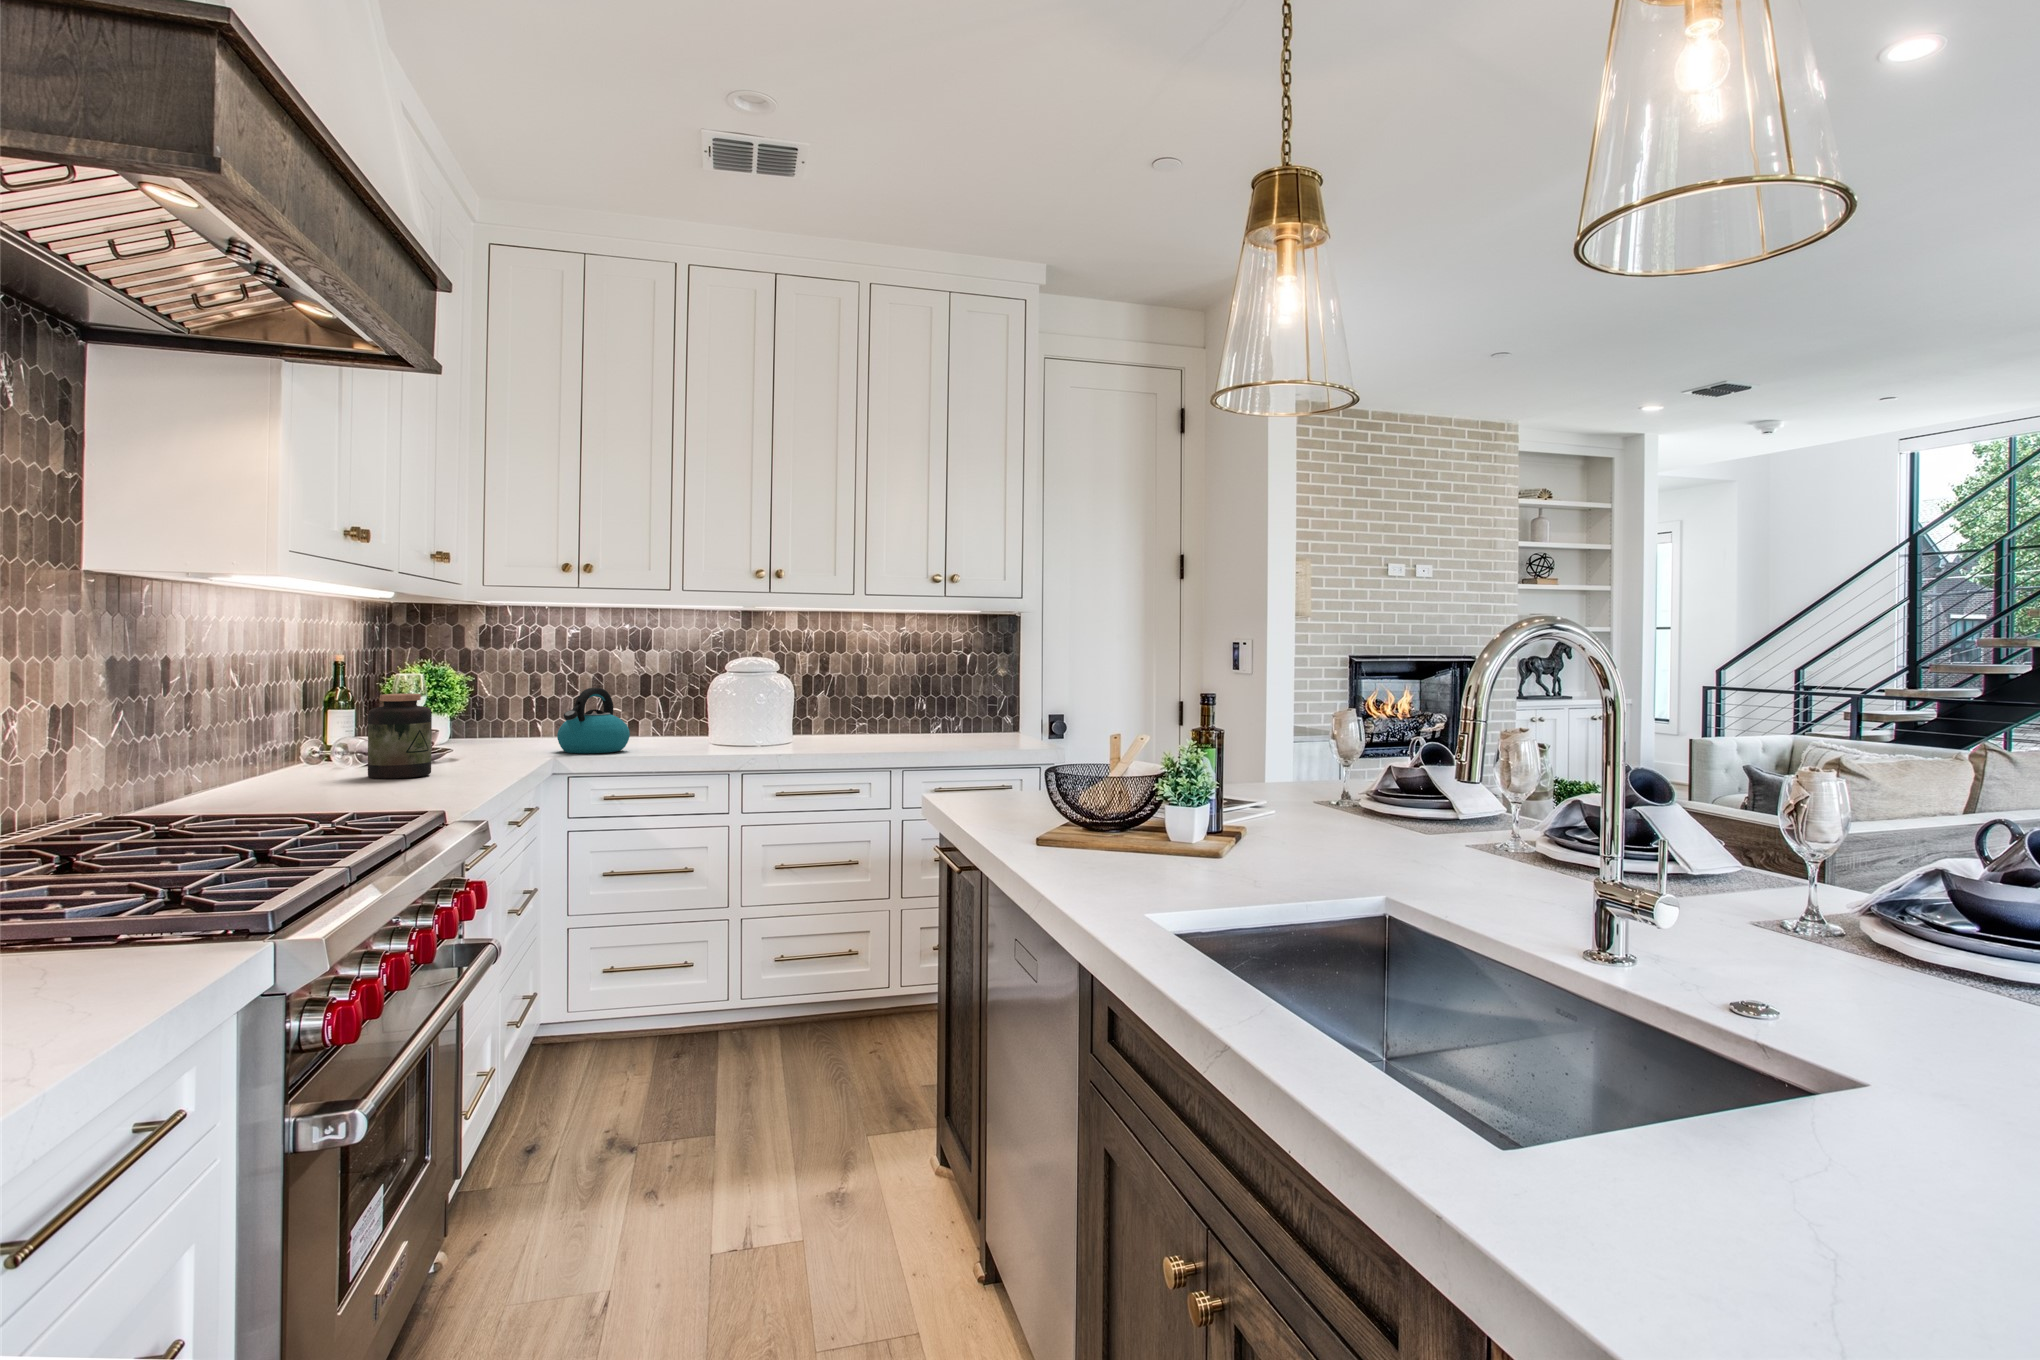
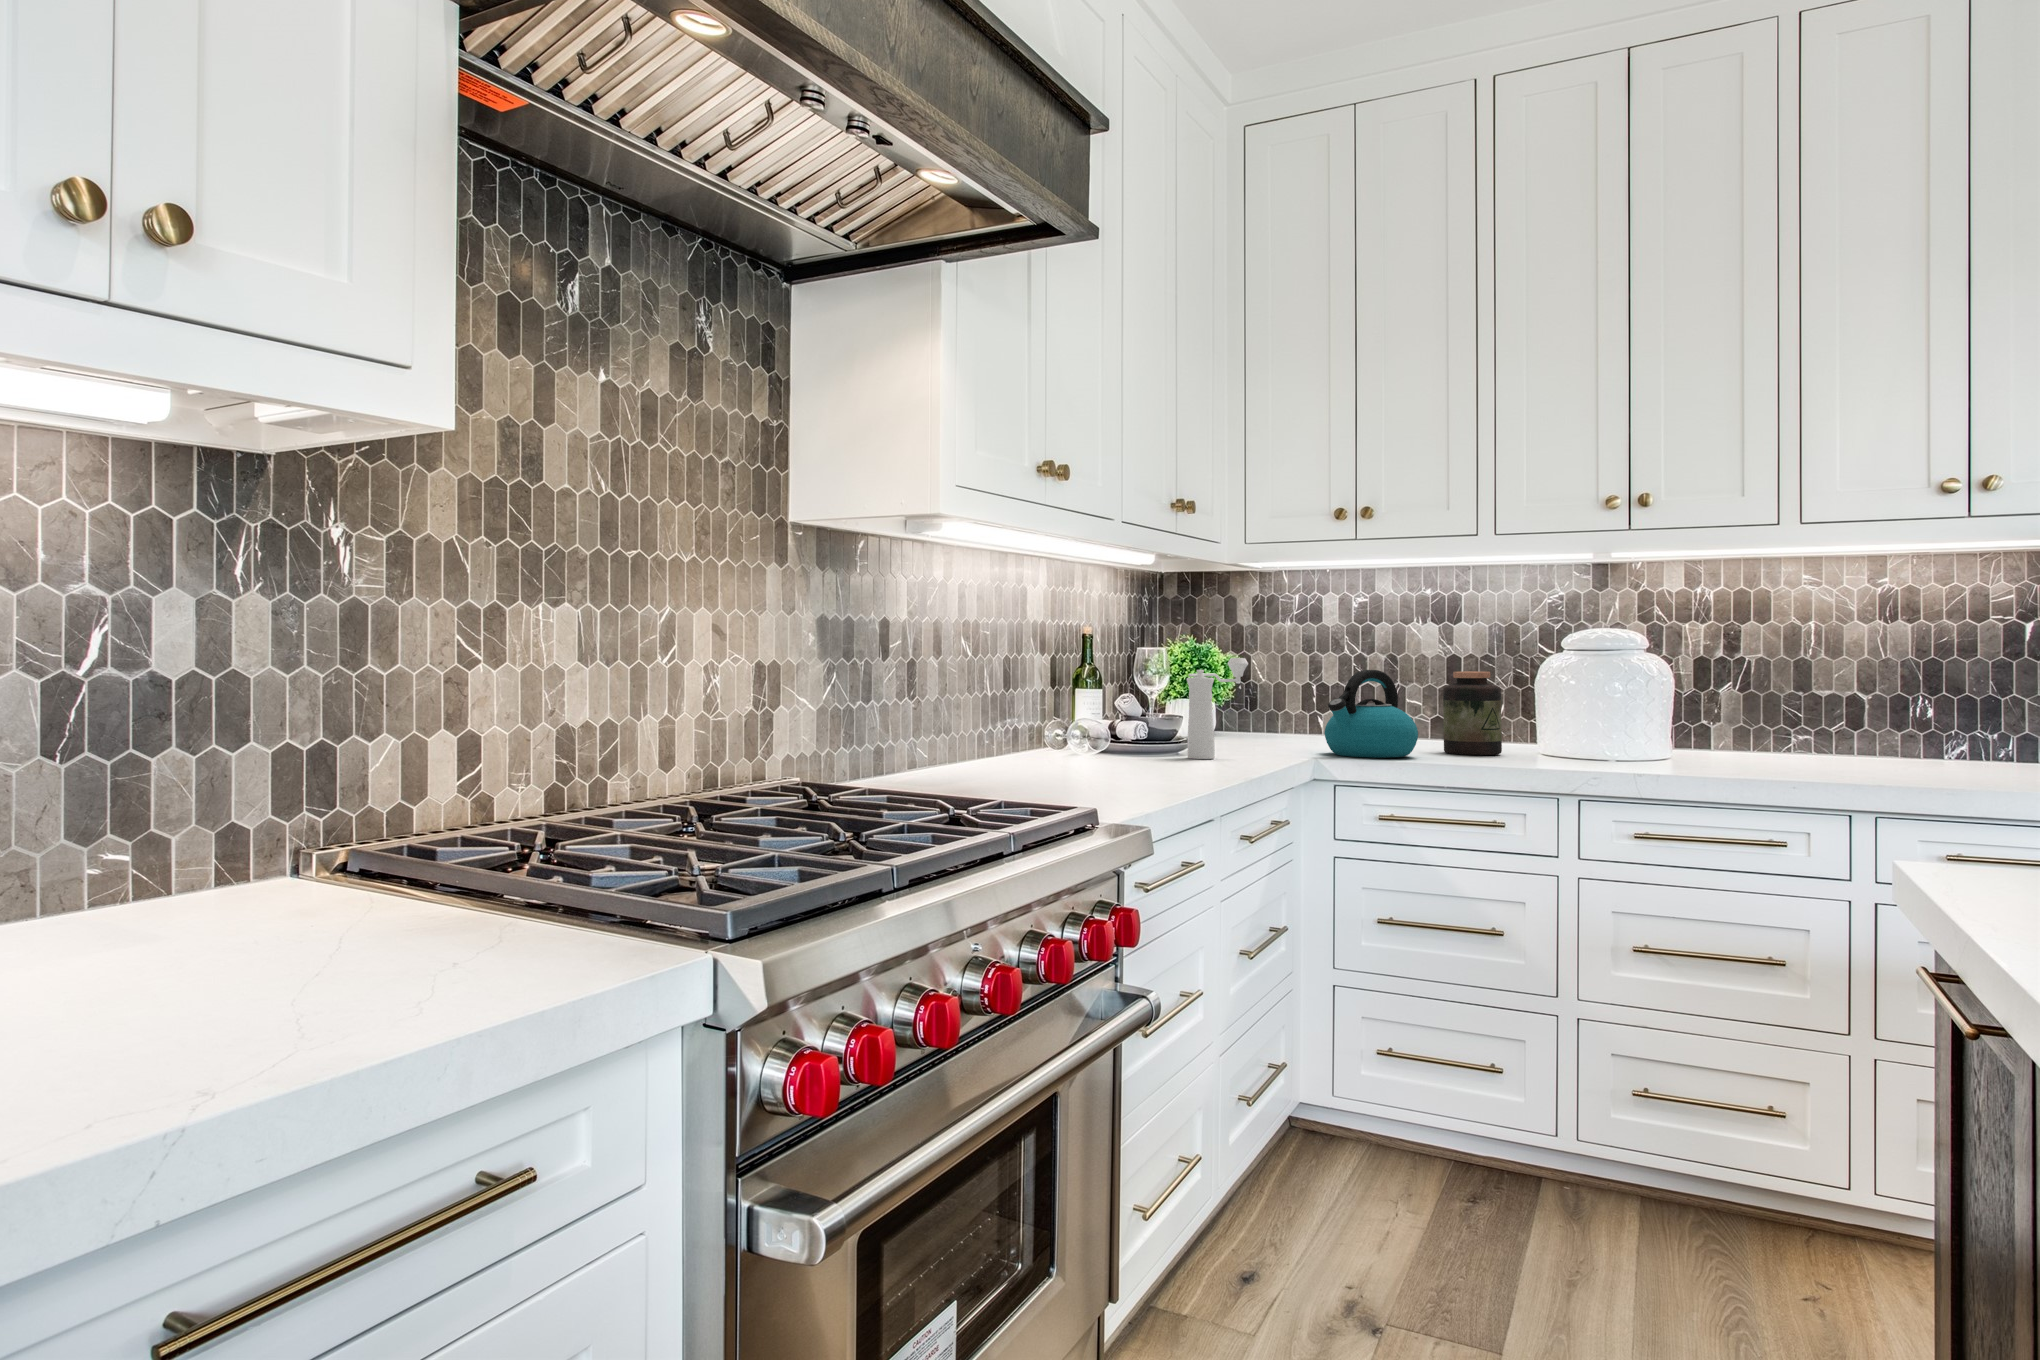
pepper mill: none [450,682,502,764] -> present [1186,658,1248,759]
jar: present [368,694,432,779] -> present [1443,671,1502,755]

